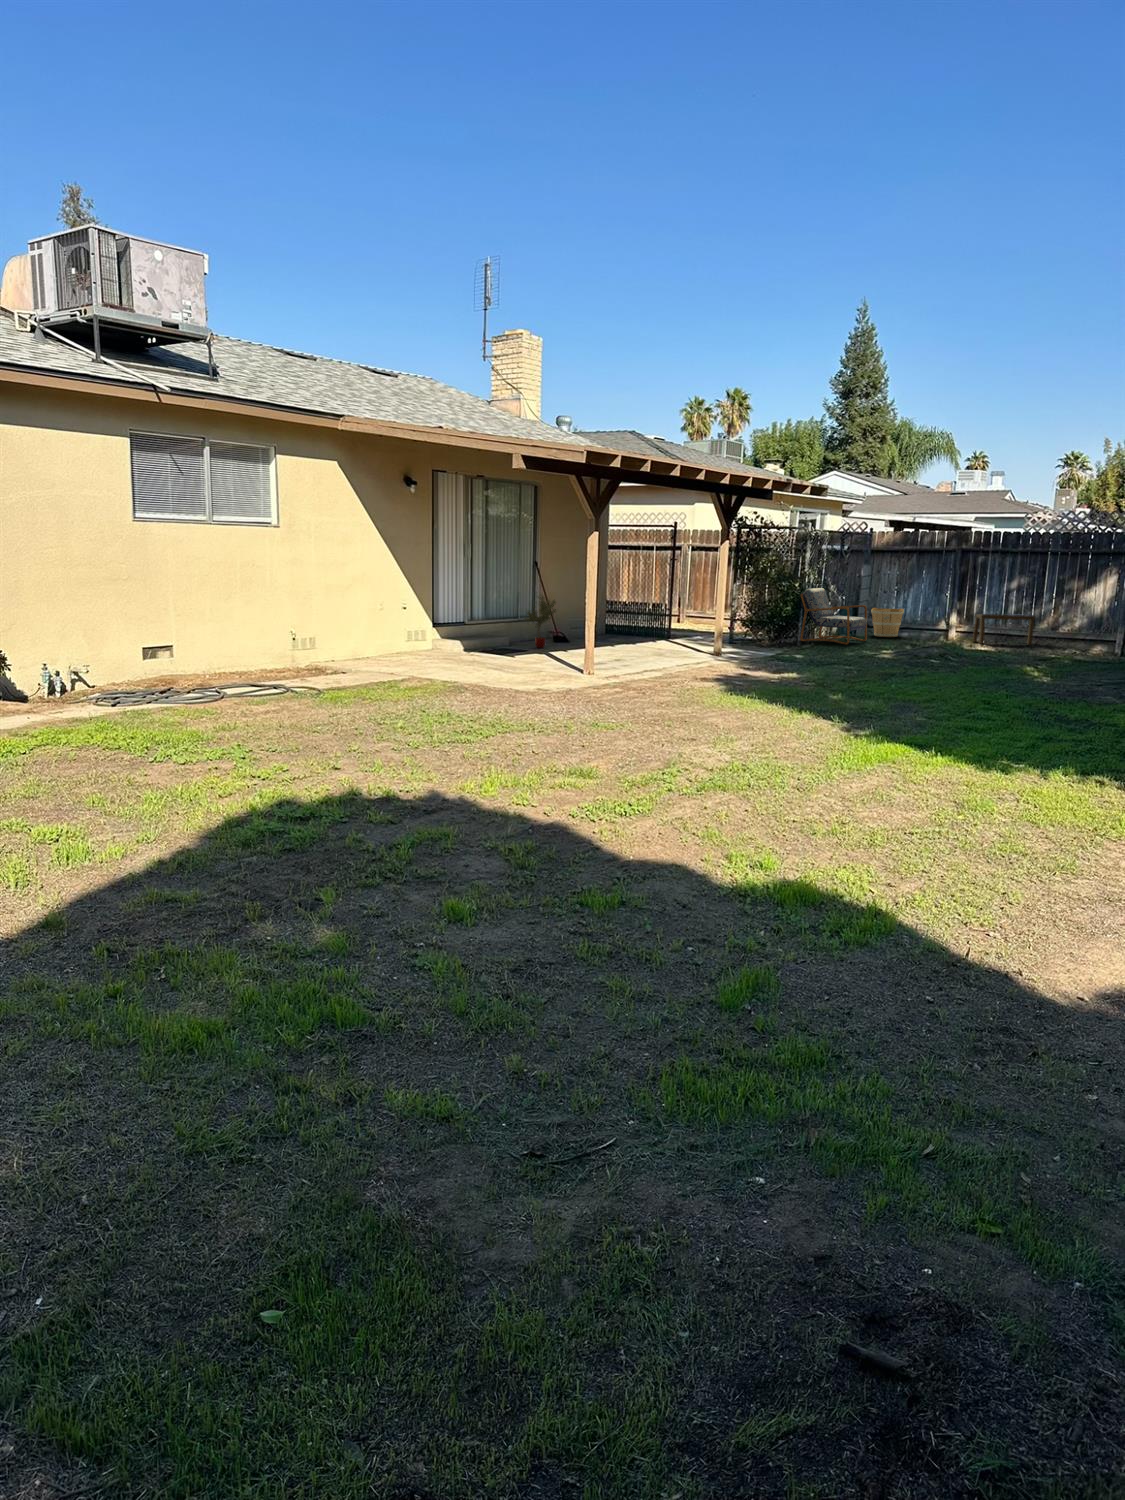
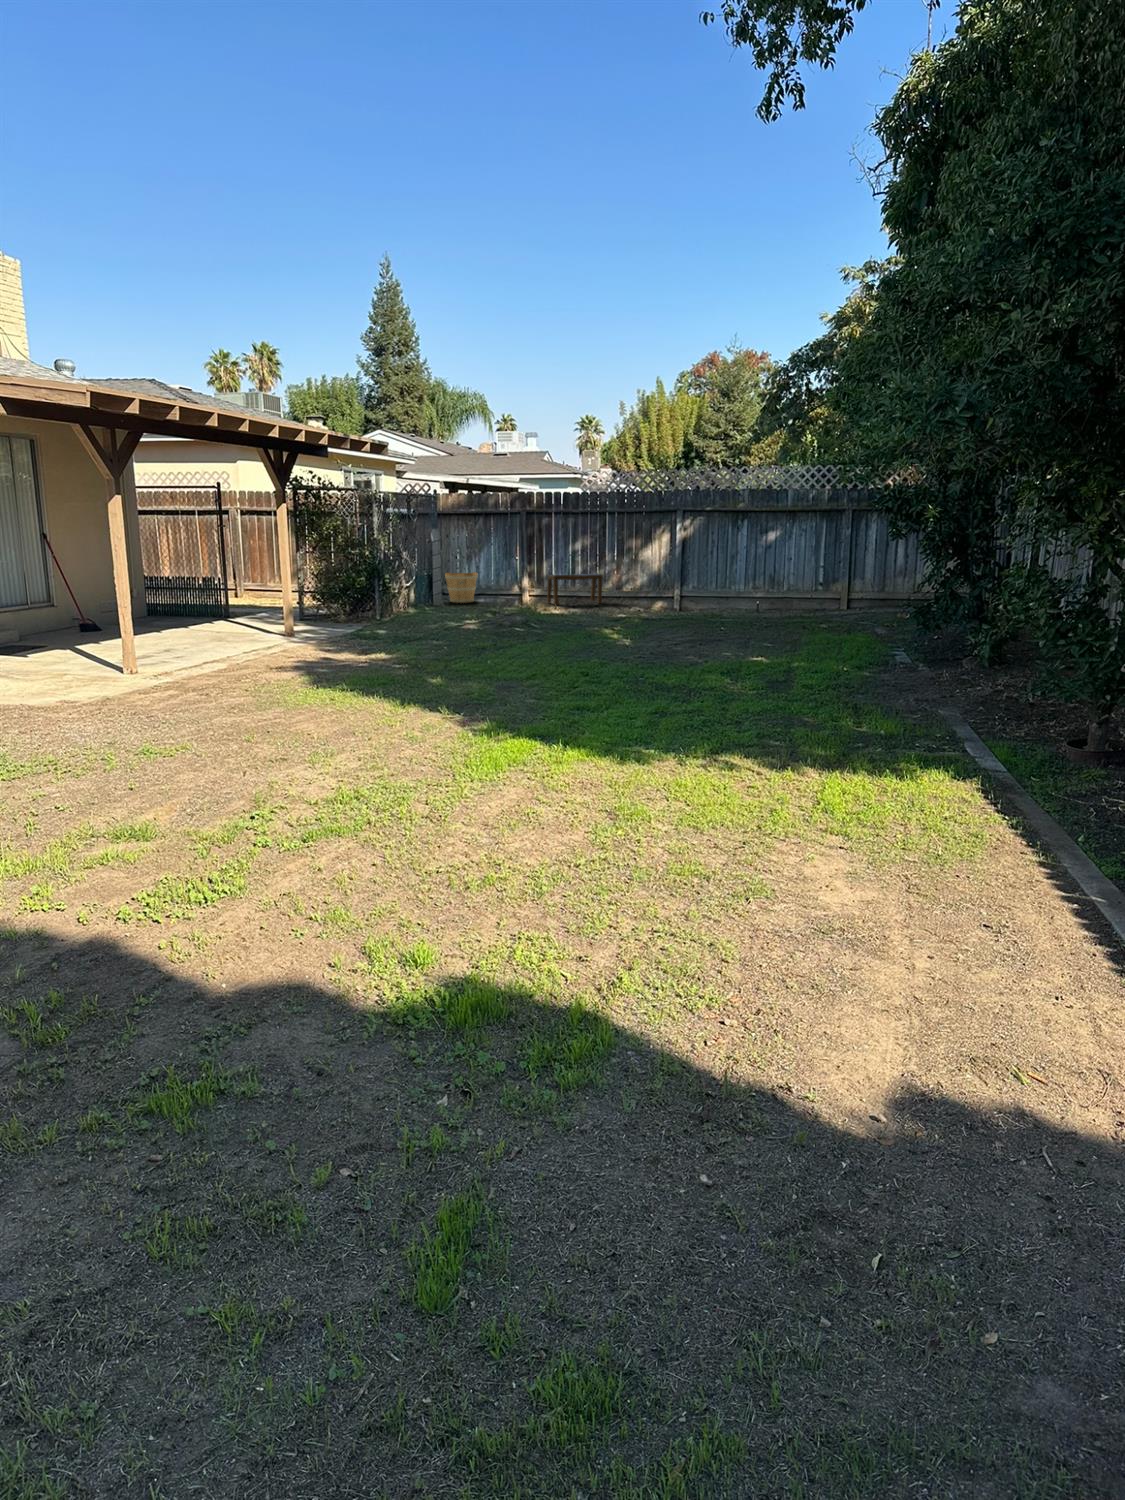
armchair: present [800,588,867,645] -> none [371,554,445,614]
potted tree: present [525,595,556,648] -> none [37,573,83,641]

